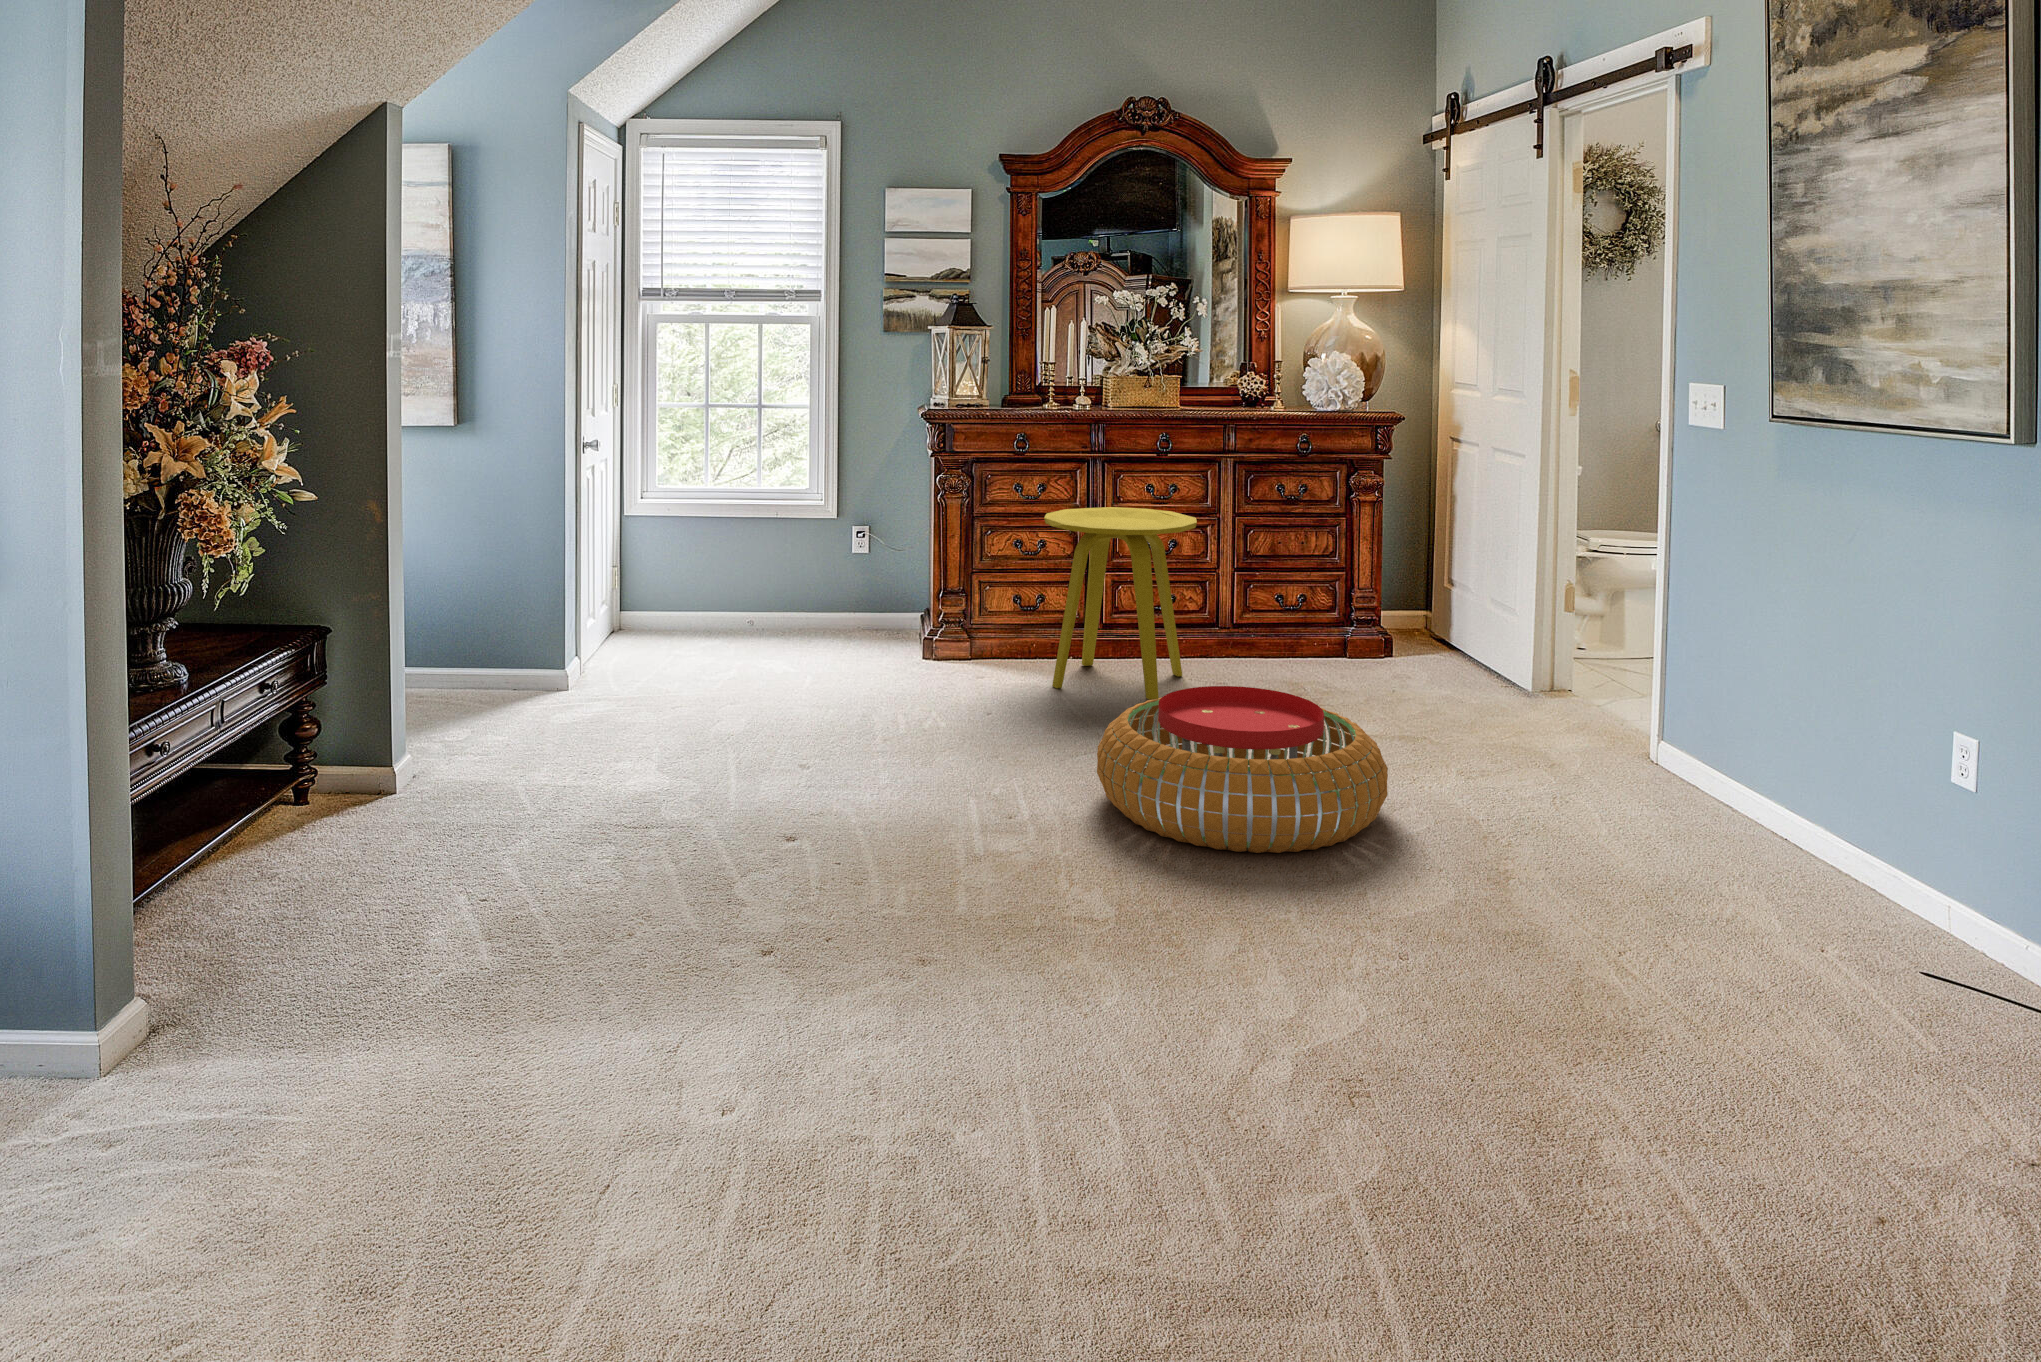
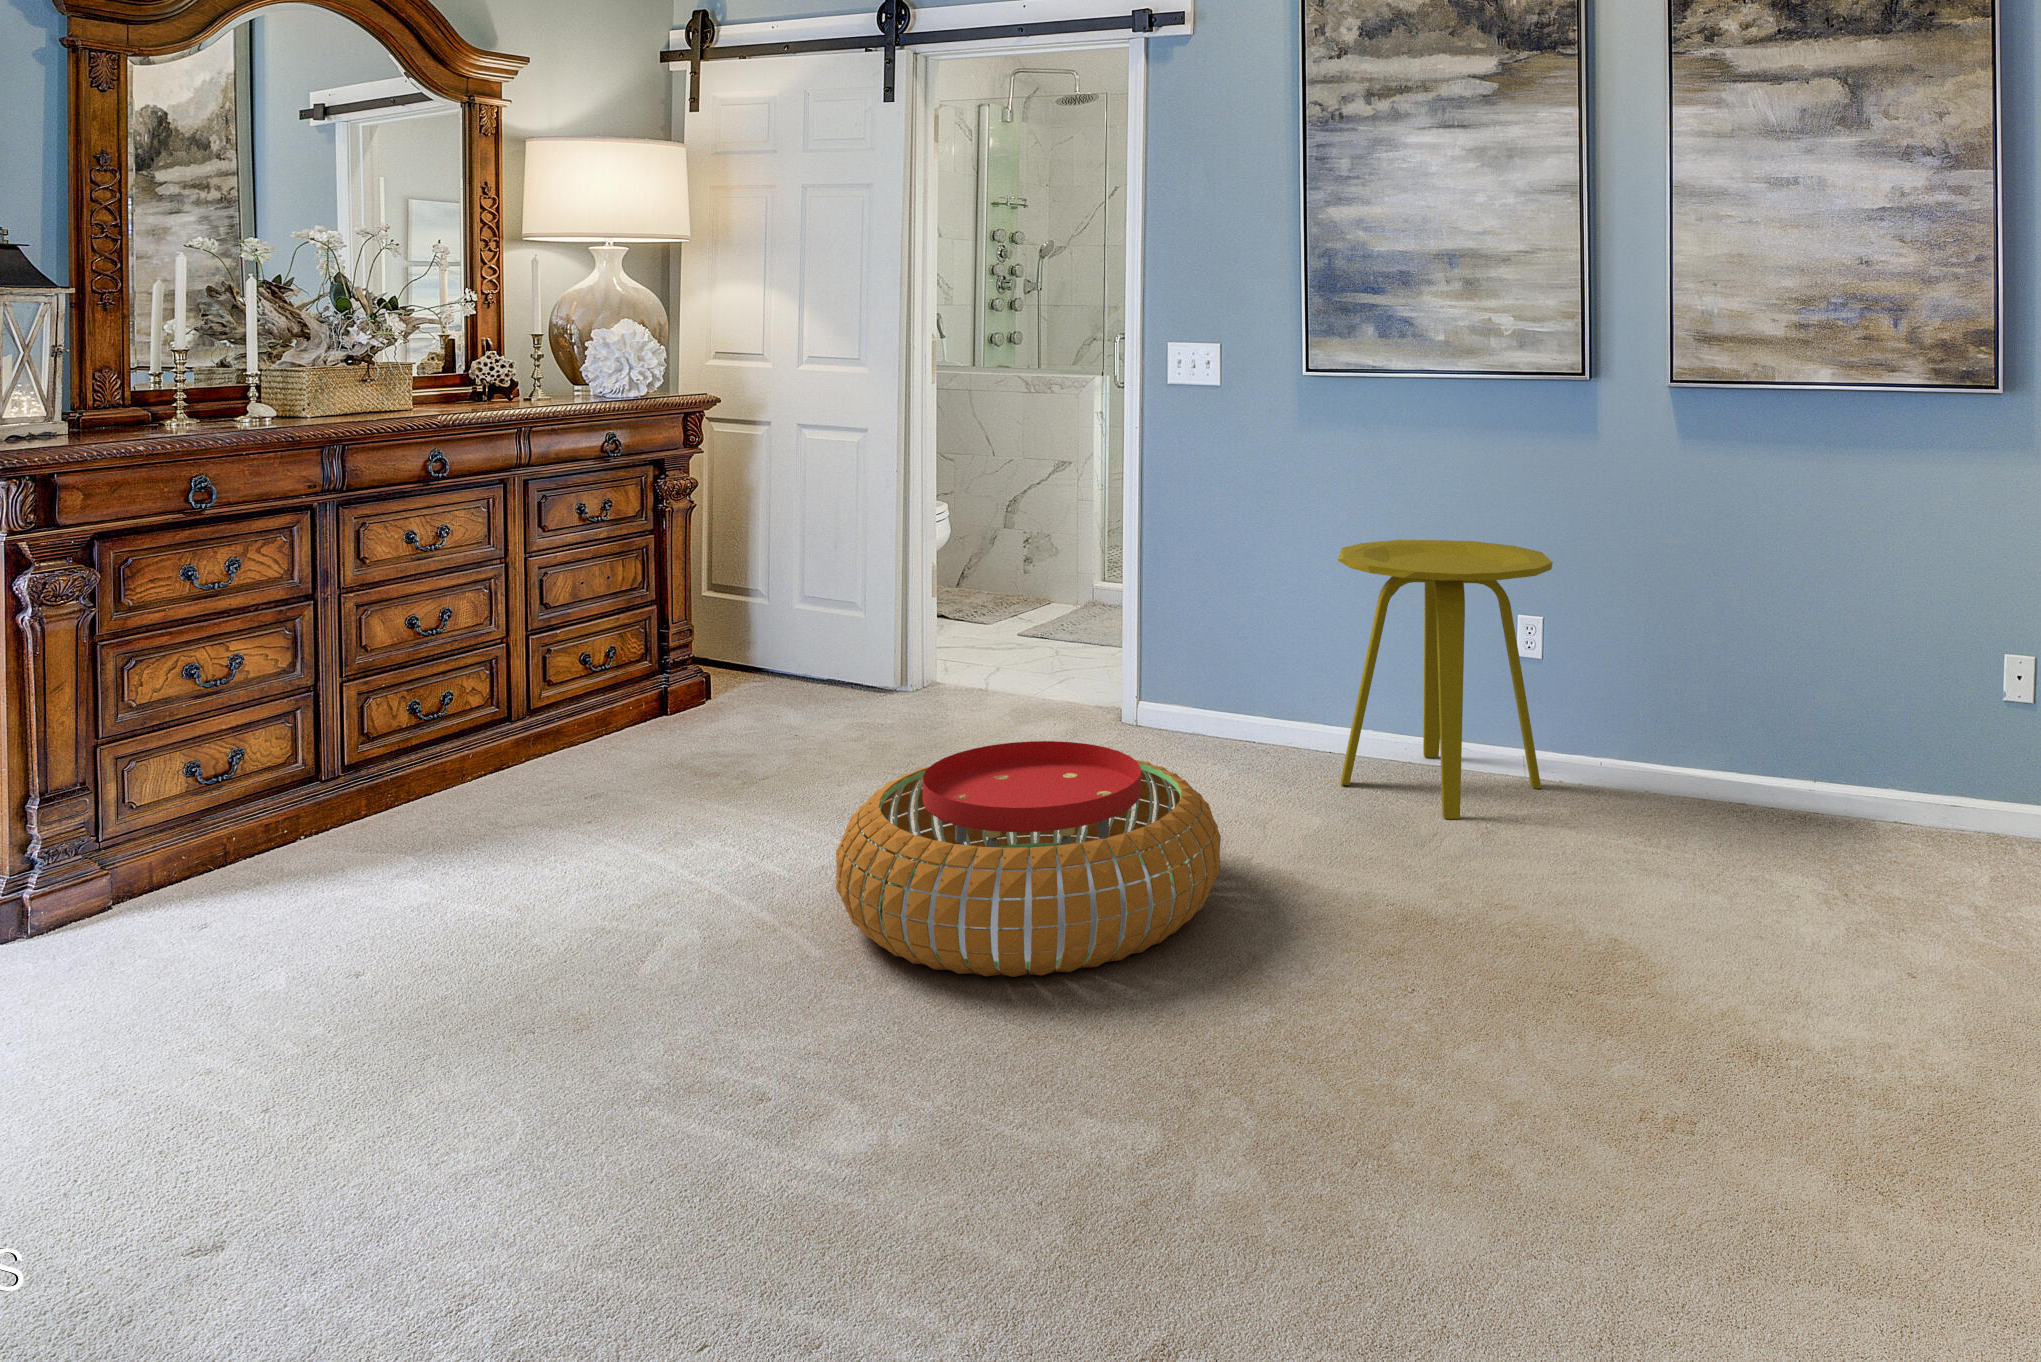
side table: present [1044,507,1197,700] -> present [1337,540,1553,819]

